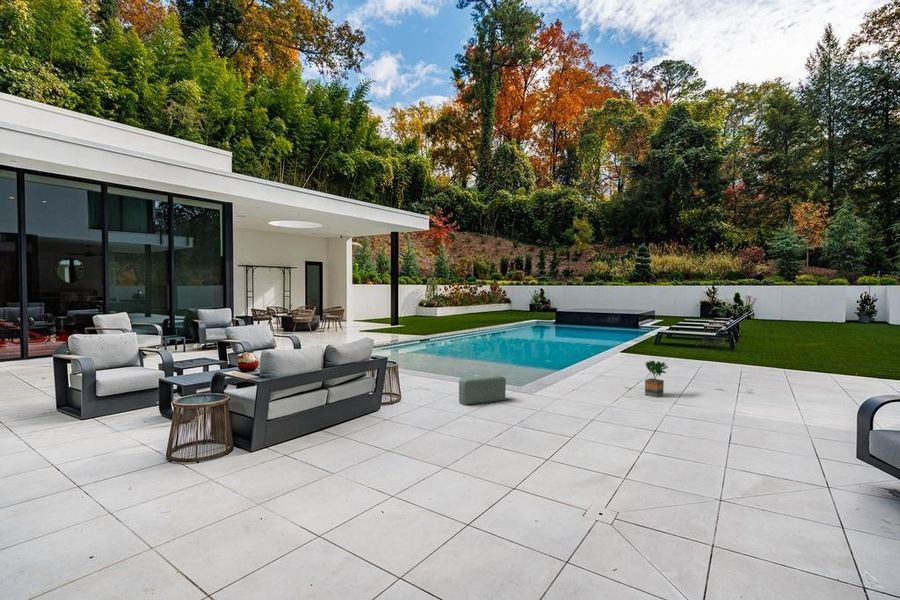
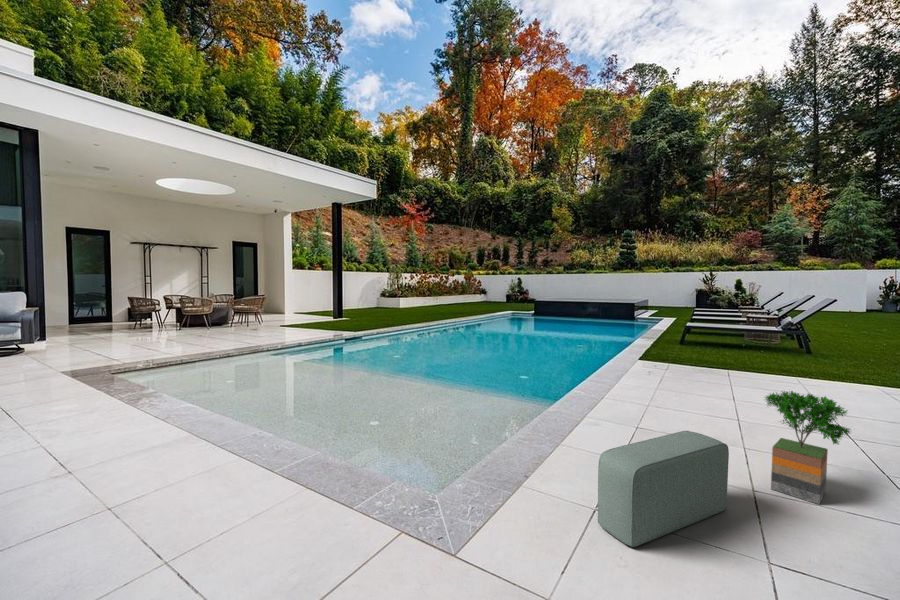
pouf: present [459,375,506,405] -> present [598,431,729,547]

